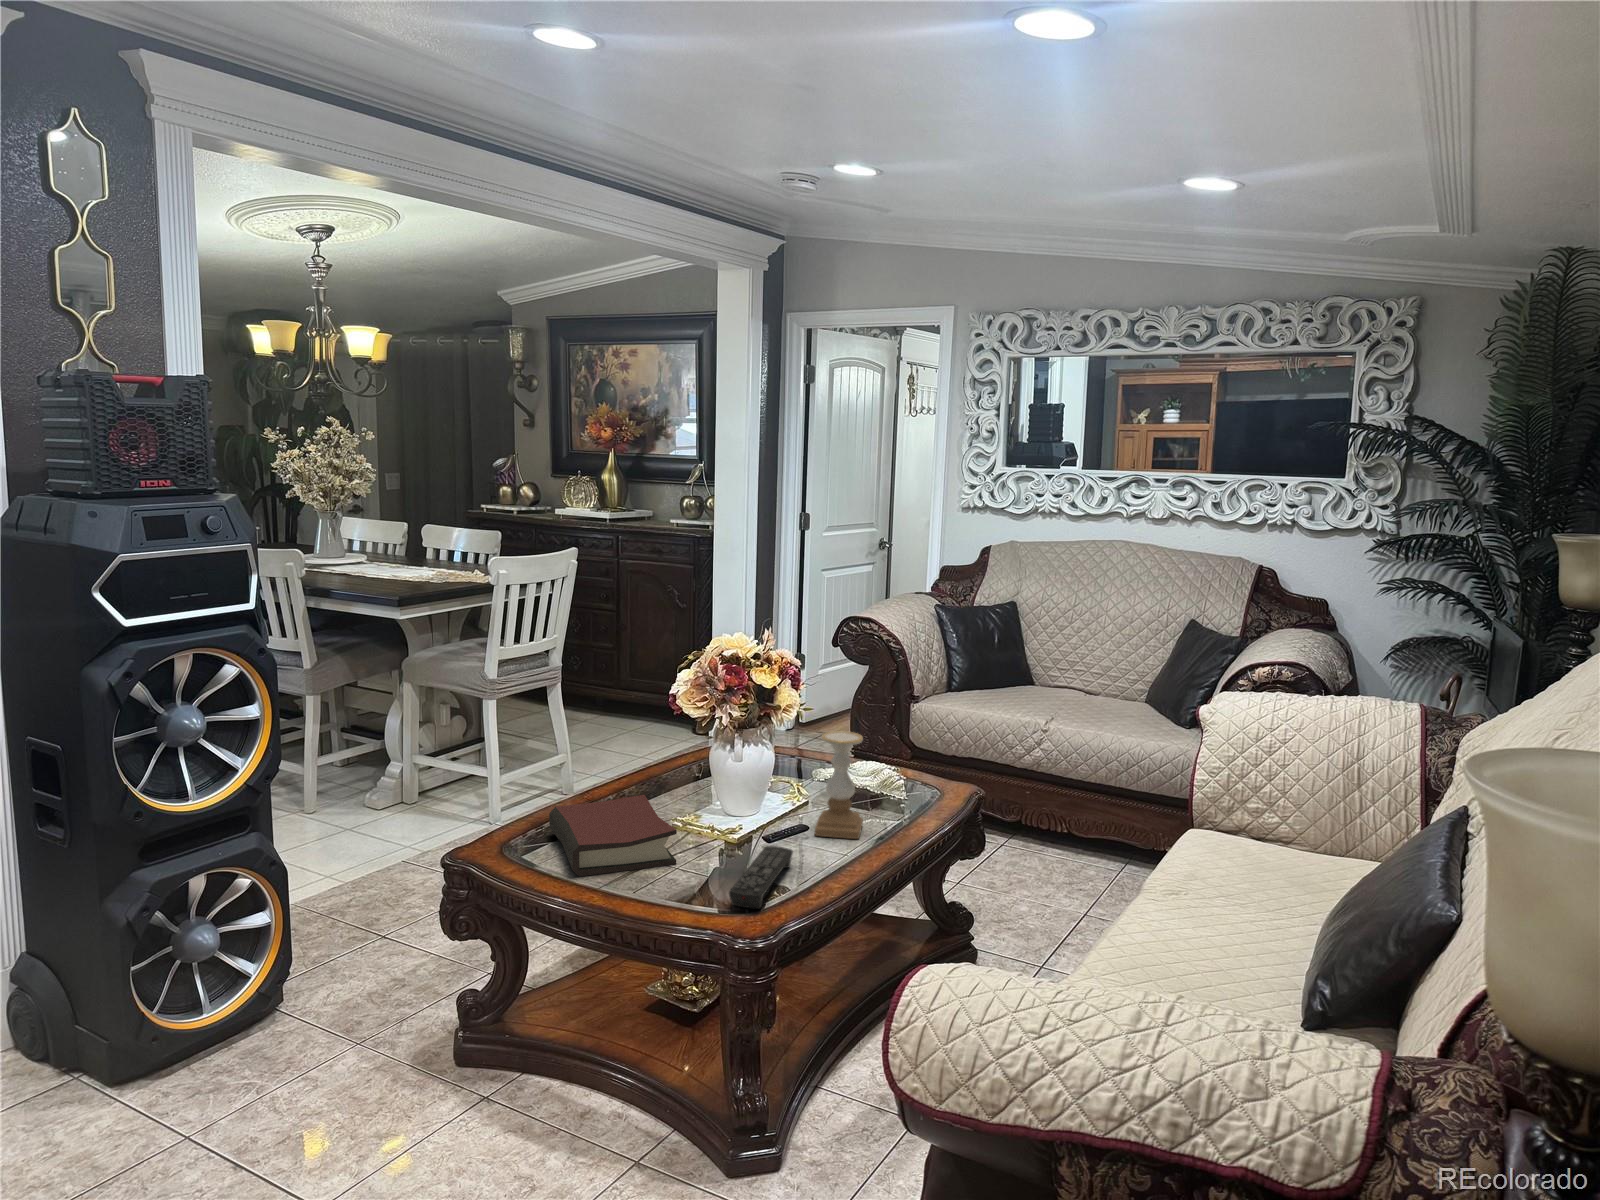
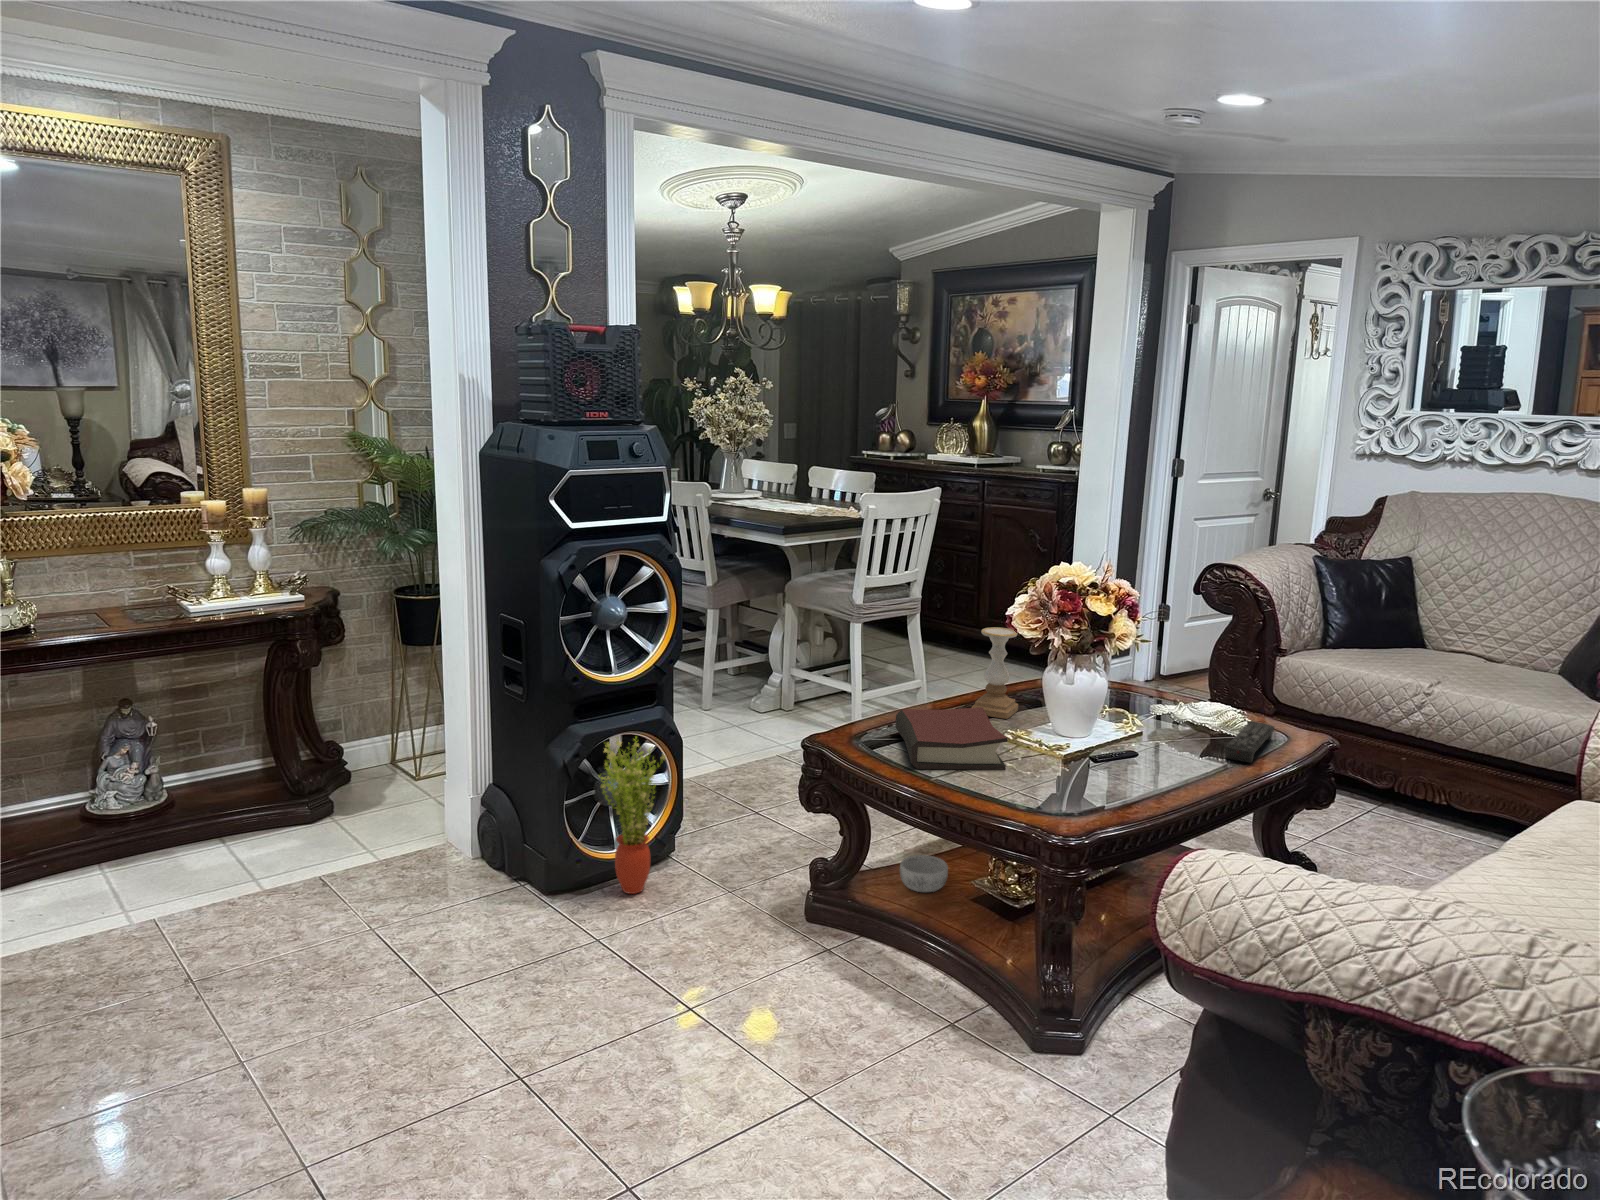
candle holder: present [815,731,863,839] -> present [972,627,1018,719]
remote control: present [729,846,793,909] -> present [1225,722,1274,763]
potted plant: none [175,873,268,1070] -> present [599,739,666,894]
decorative bowl: none [562,965,617,1010] -> present [900,855,948,892]

